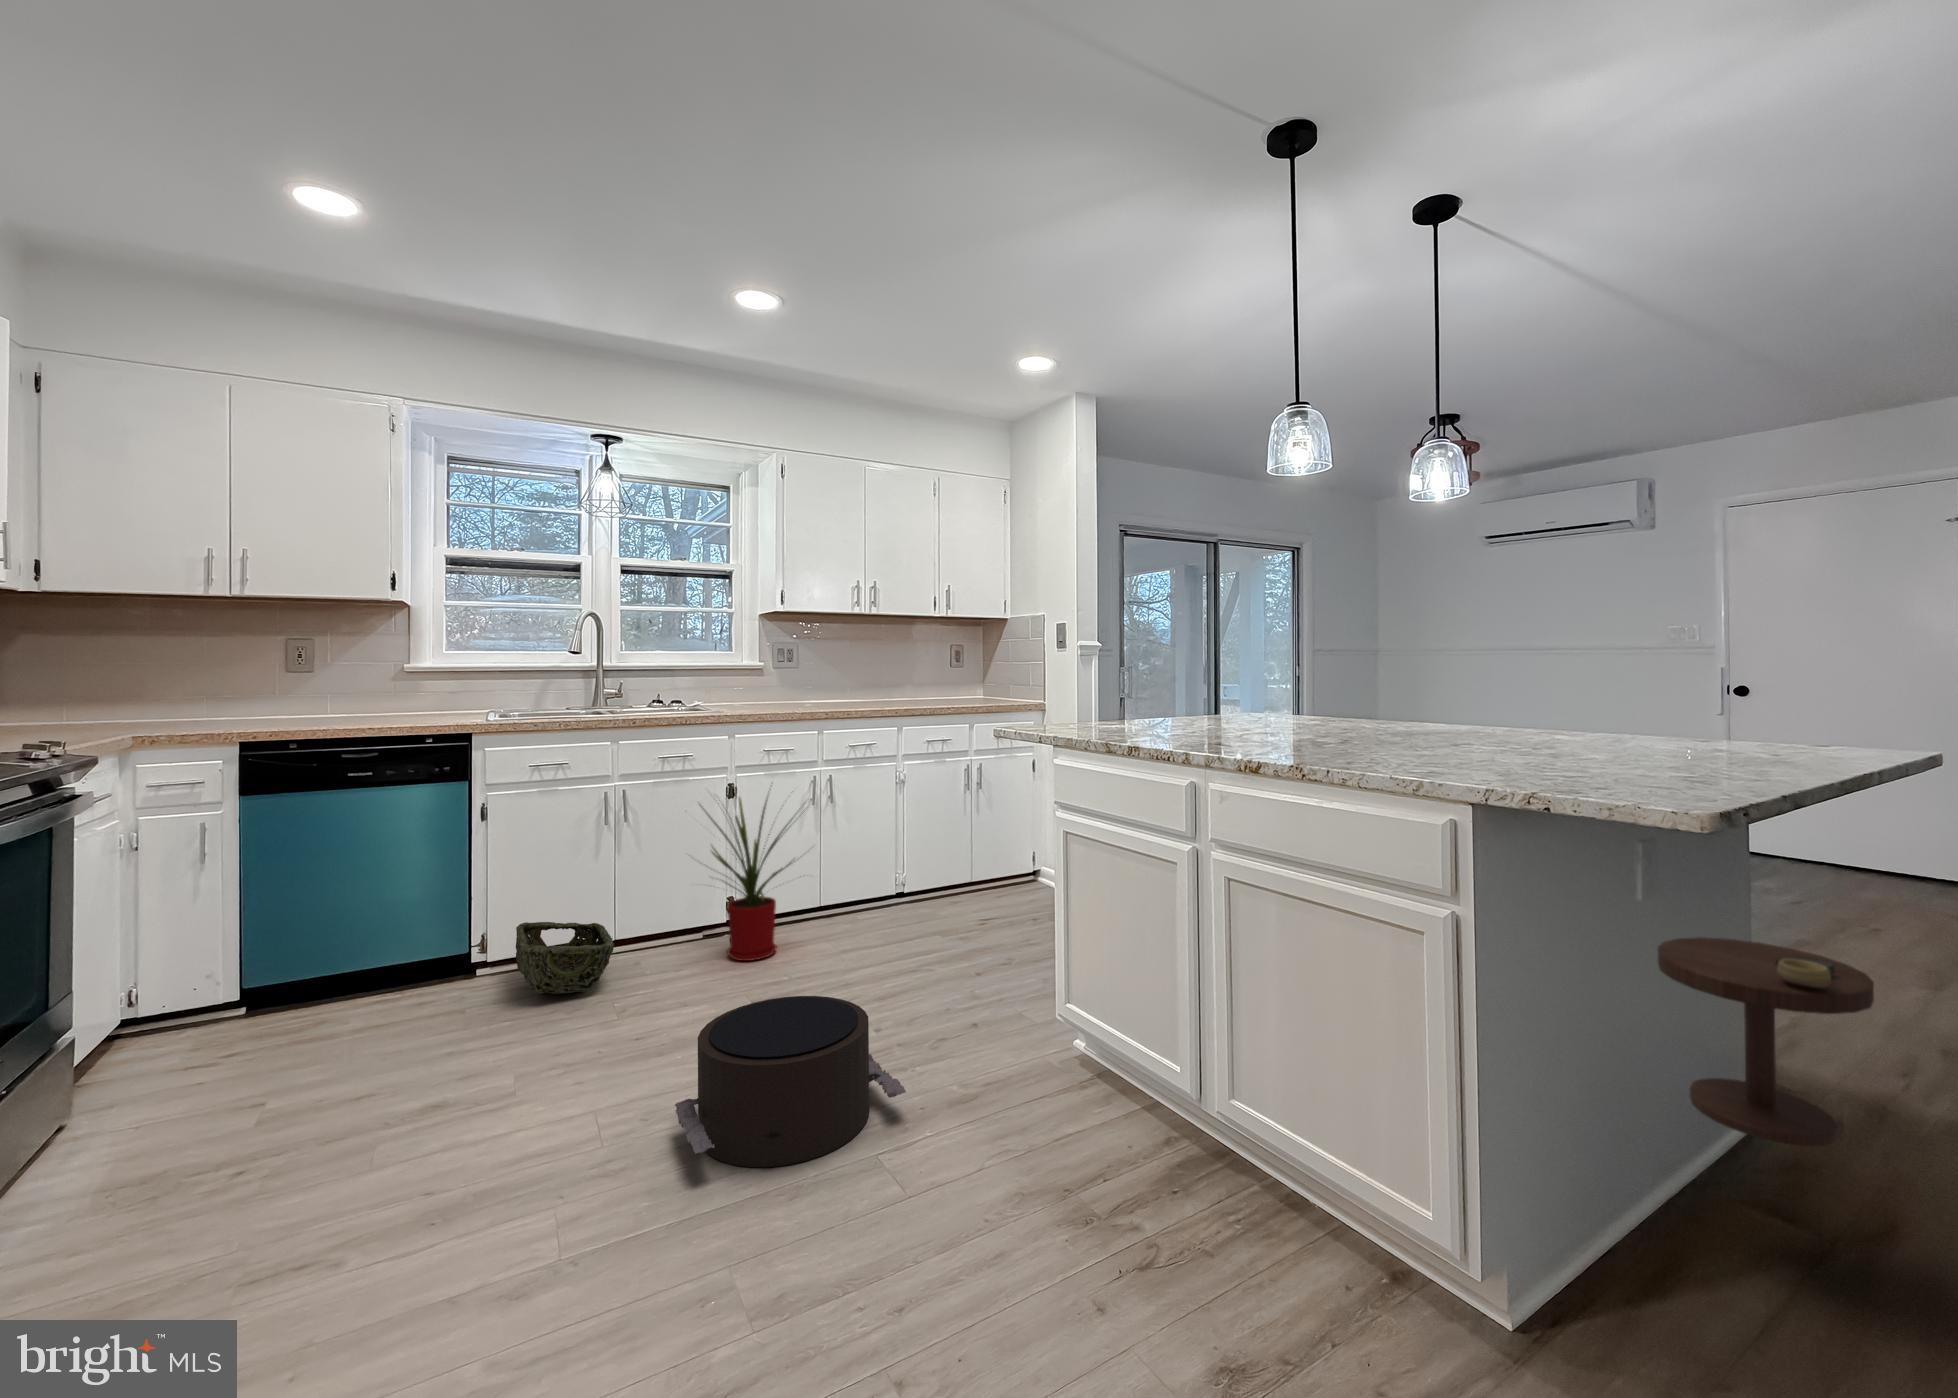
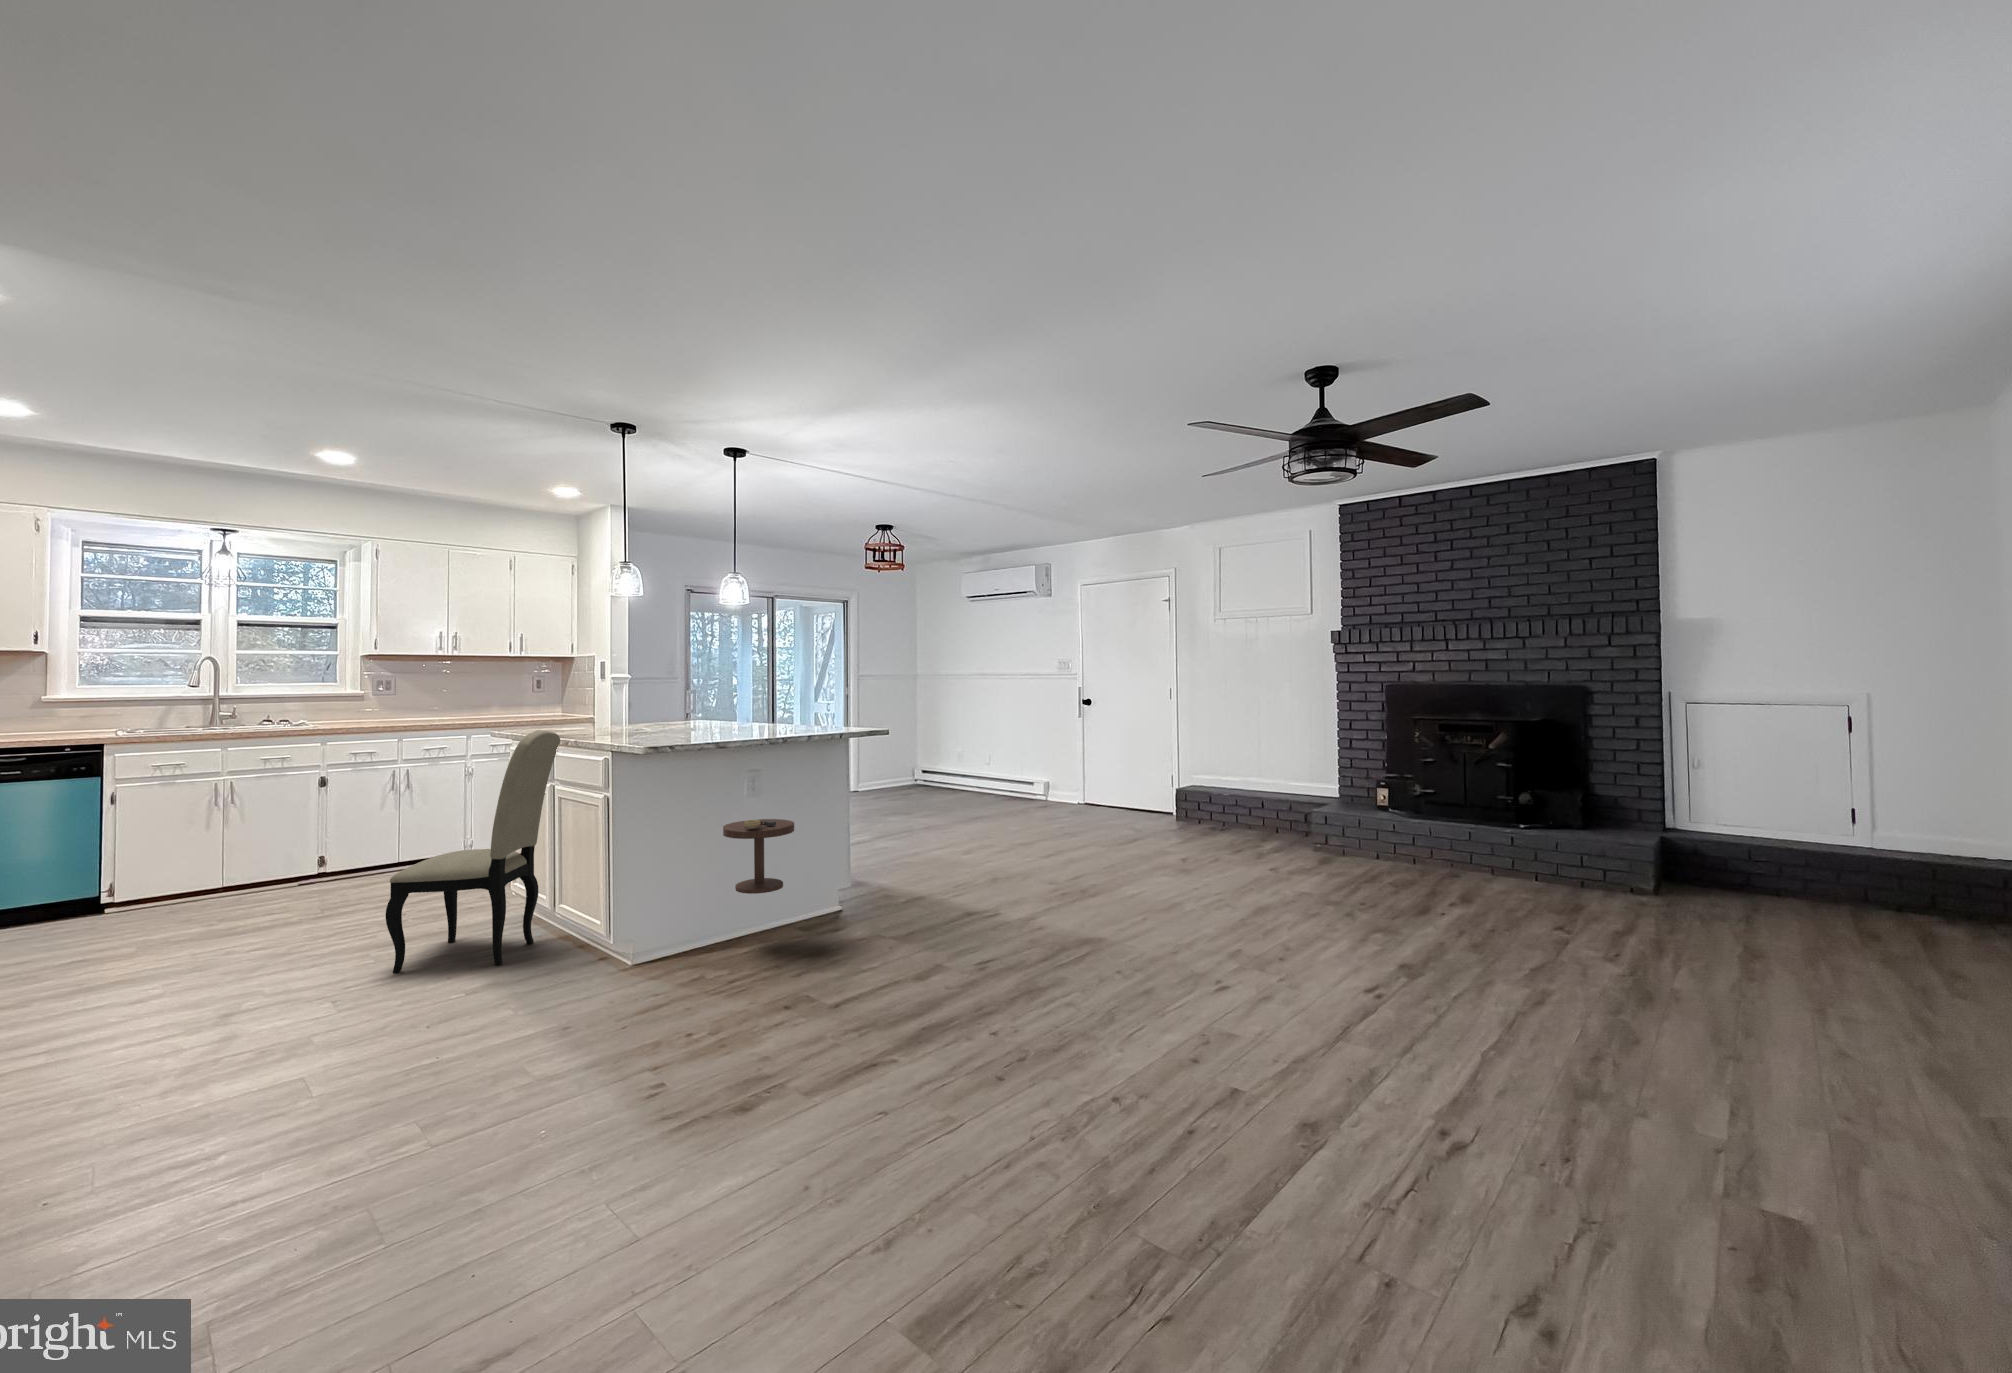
dining chair: none [962,725,1247,1243] -> present [386,730,561,973]
house plant: present [702,789,805,961] -> none [277,774,385,893]
woven basket: present [516,922,614,994] -> none [139,873,217,915]
pouf: present [675,996,906,1167] -> none [239,888,388,964]

